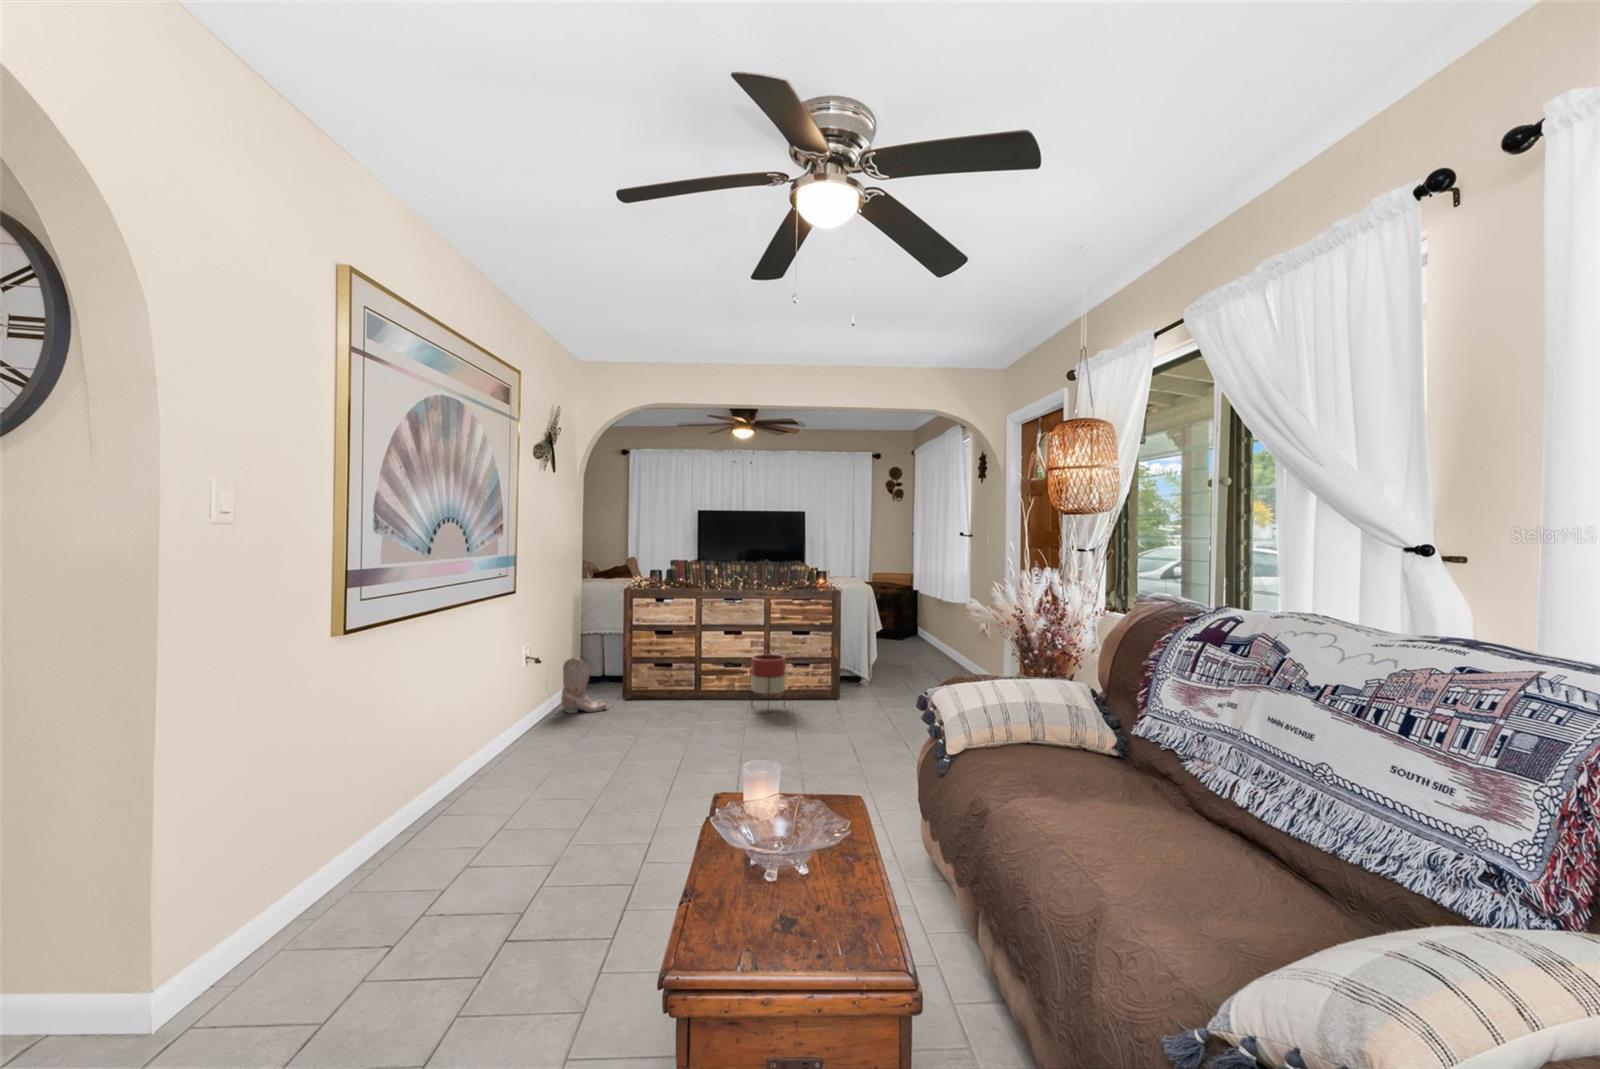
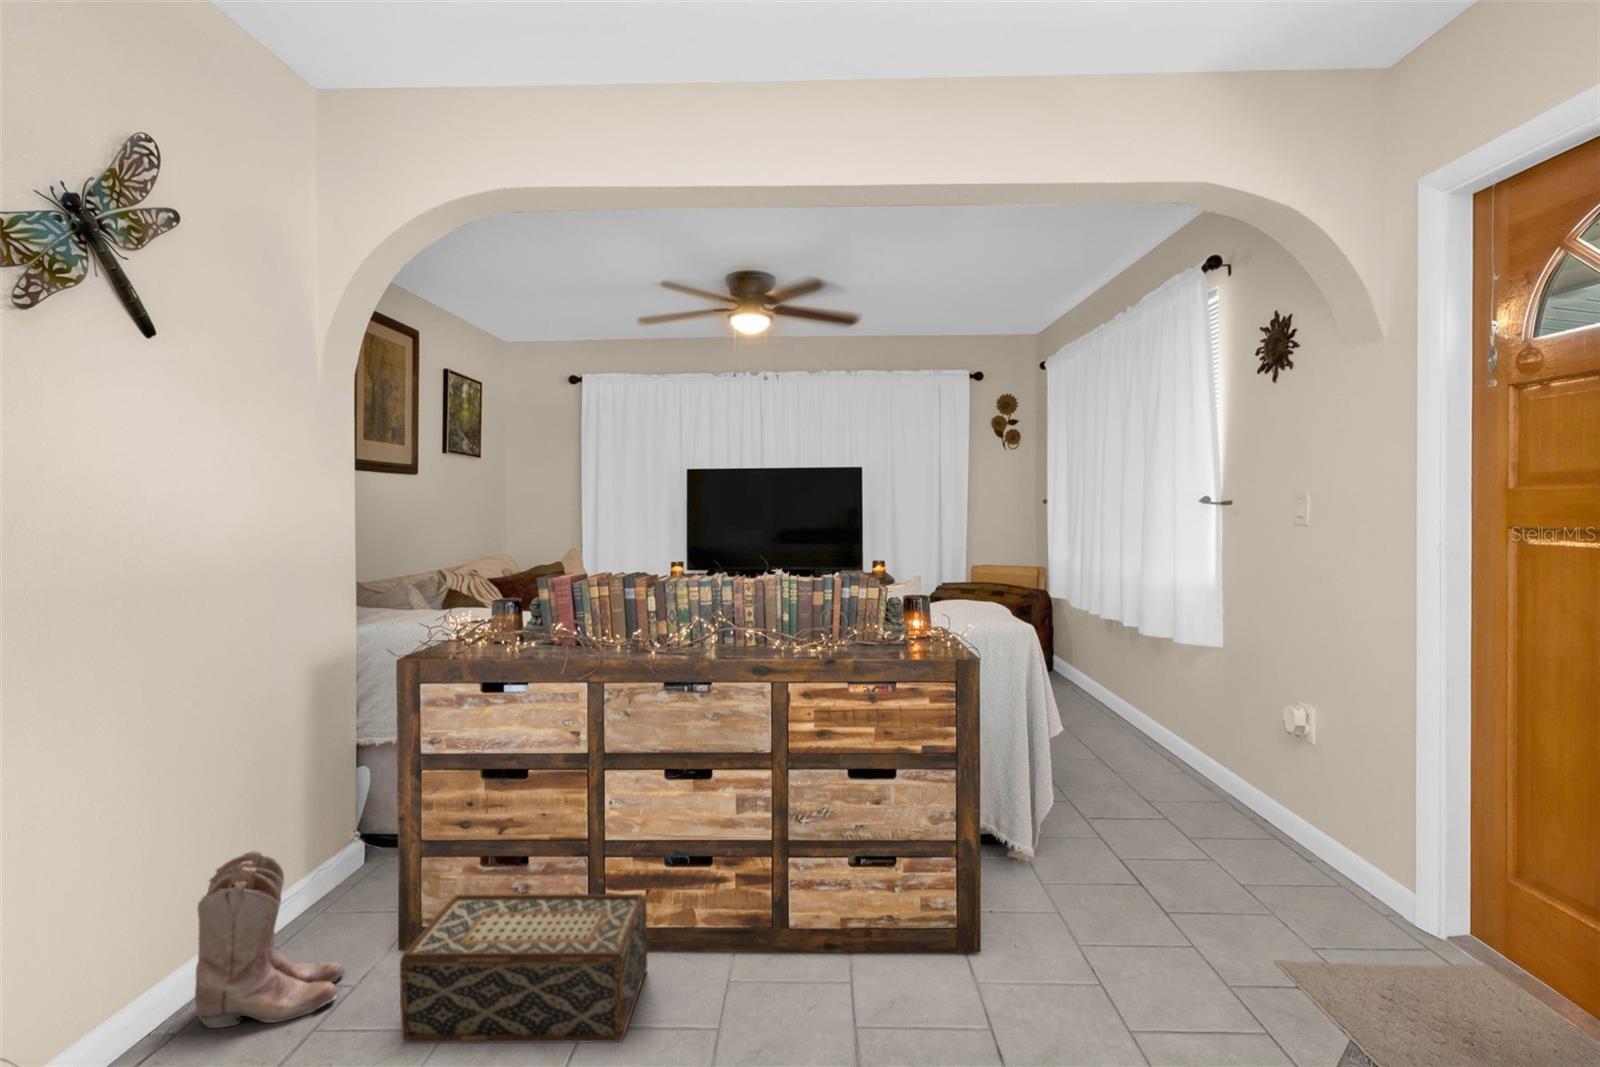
planter: present [751,654,786,697] -> none [735,835,831,1035]
woven basket: none [639,676,718,715] -> present [400,894,647,1043]

